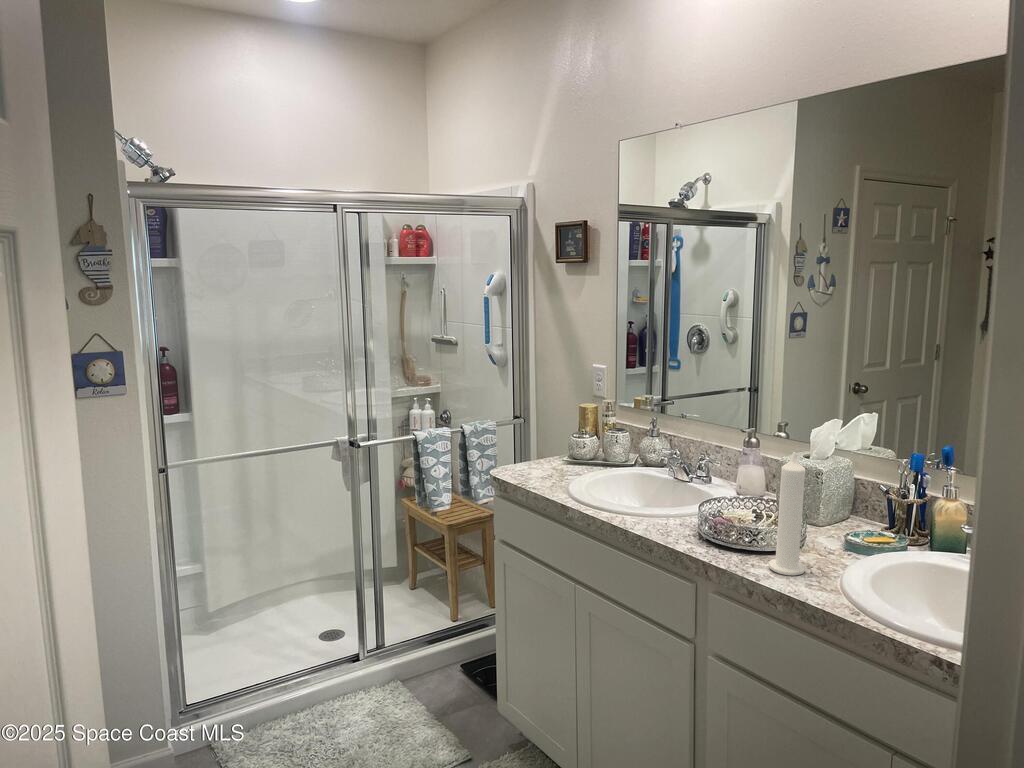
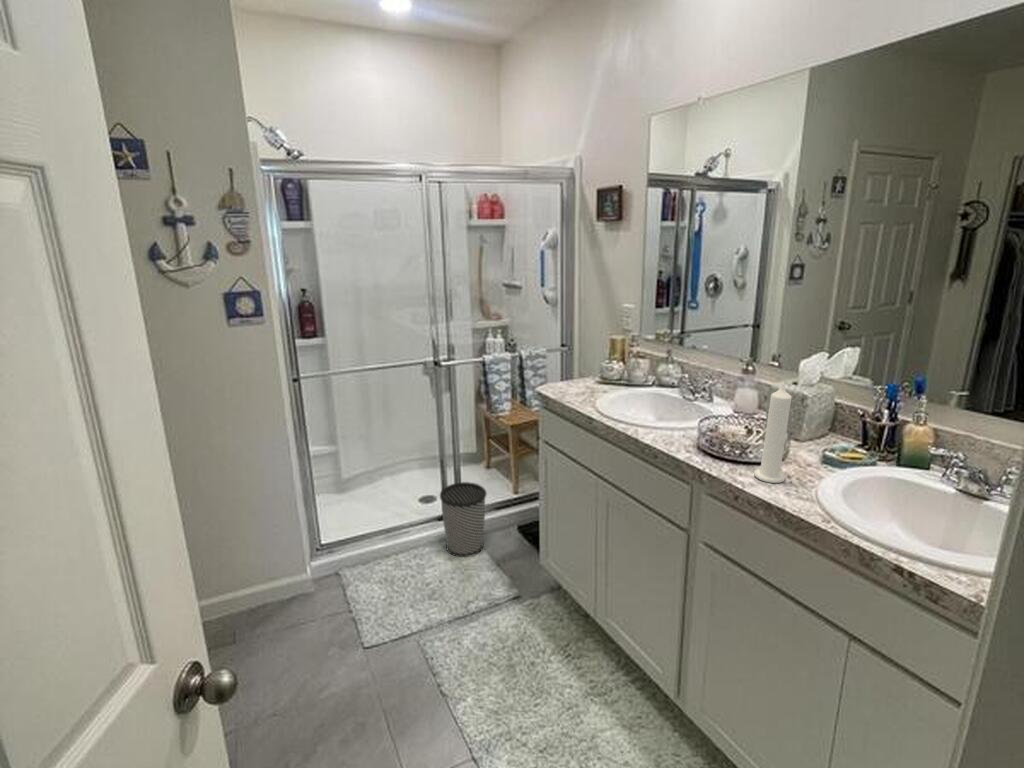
wastebasket: none [355,606,420,712] -> present [440,482,487,557]

